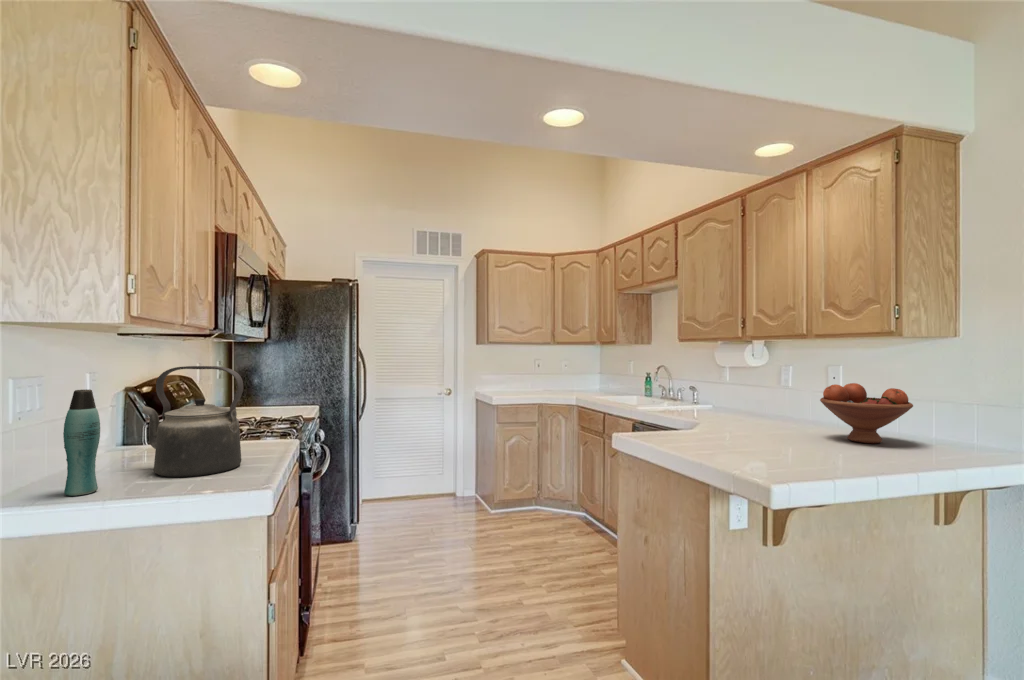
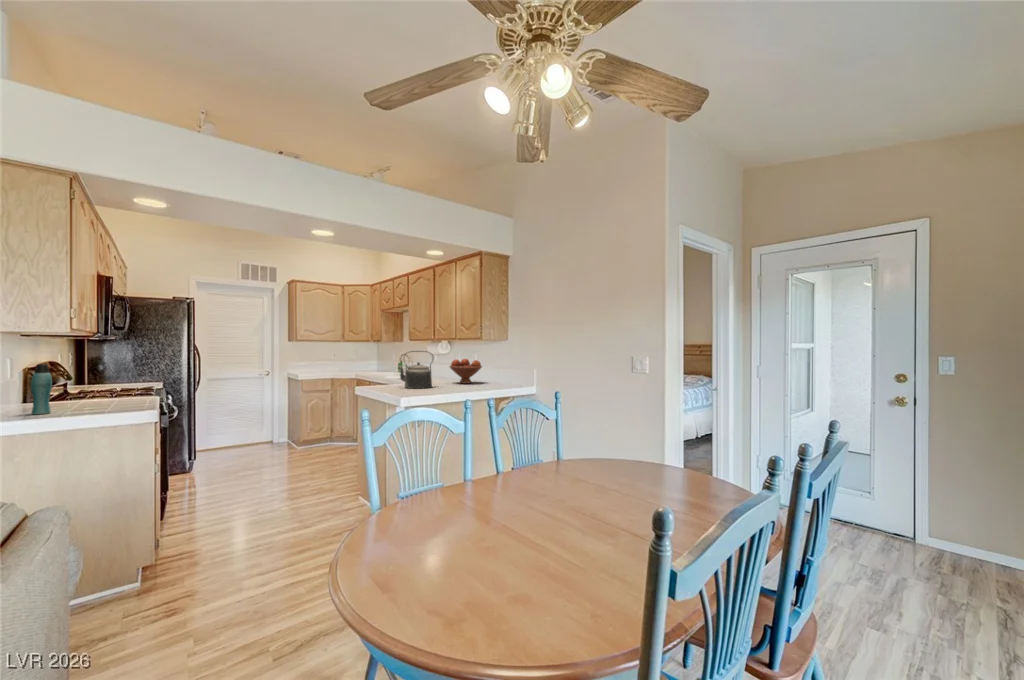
kettle: present [142,366,243,477] -> present [398,351,433,389]

